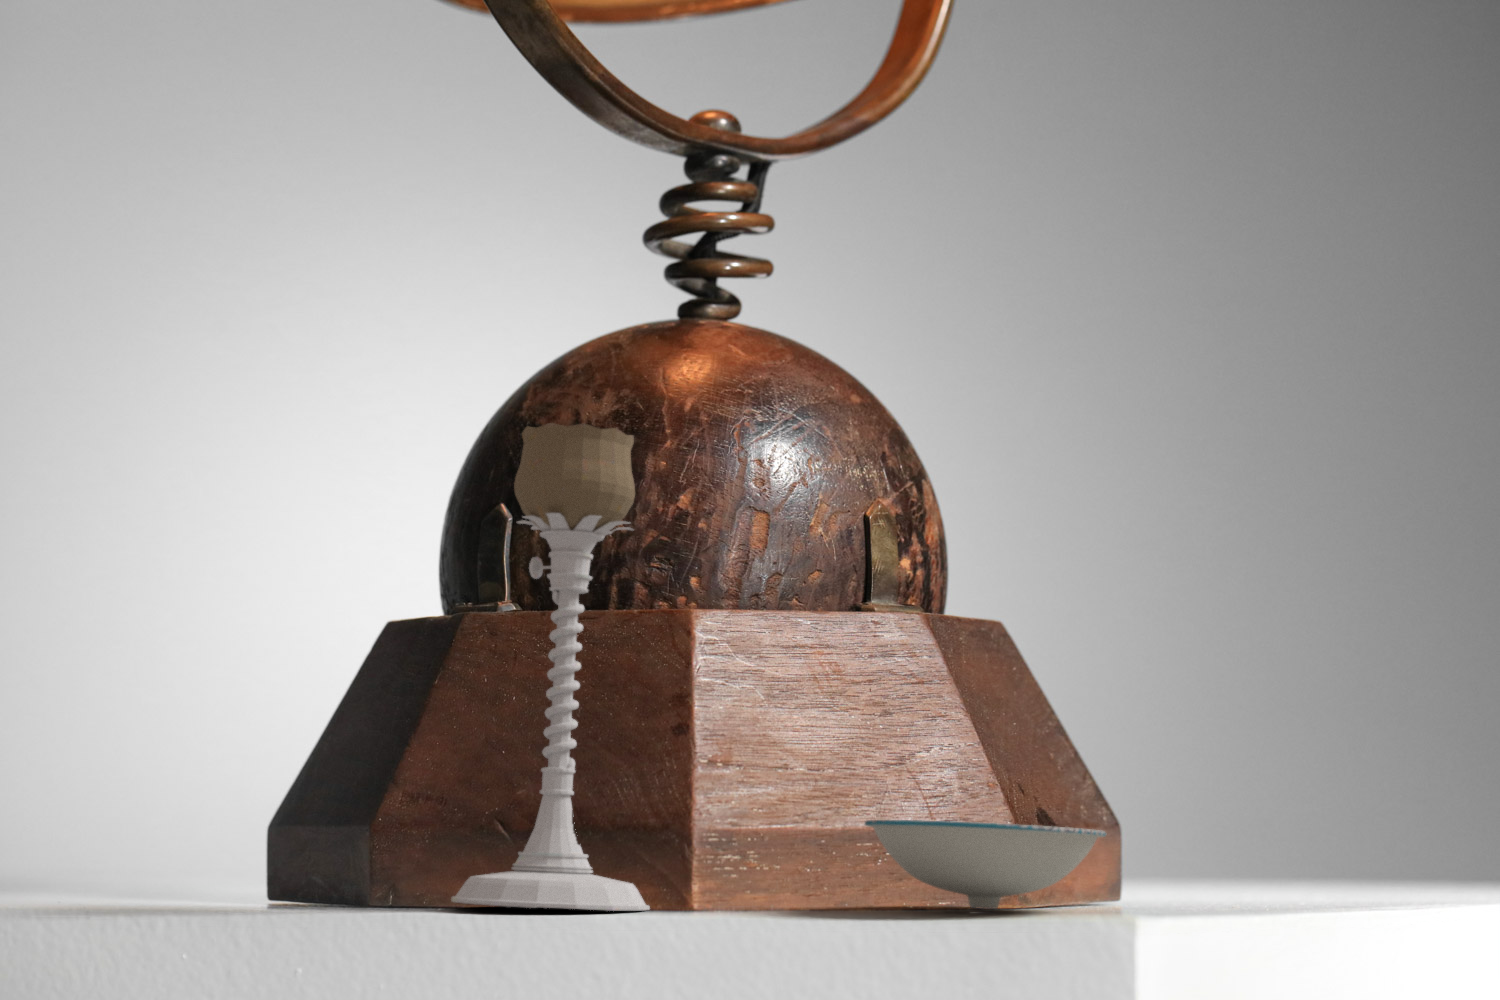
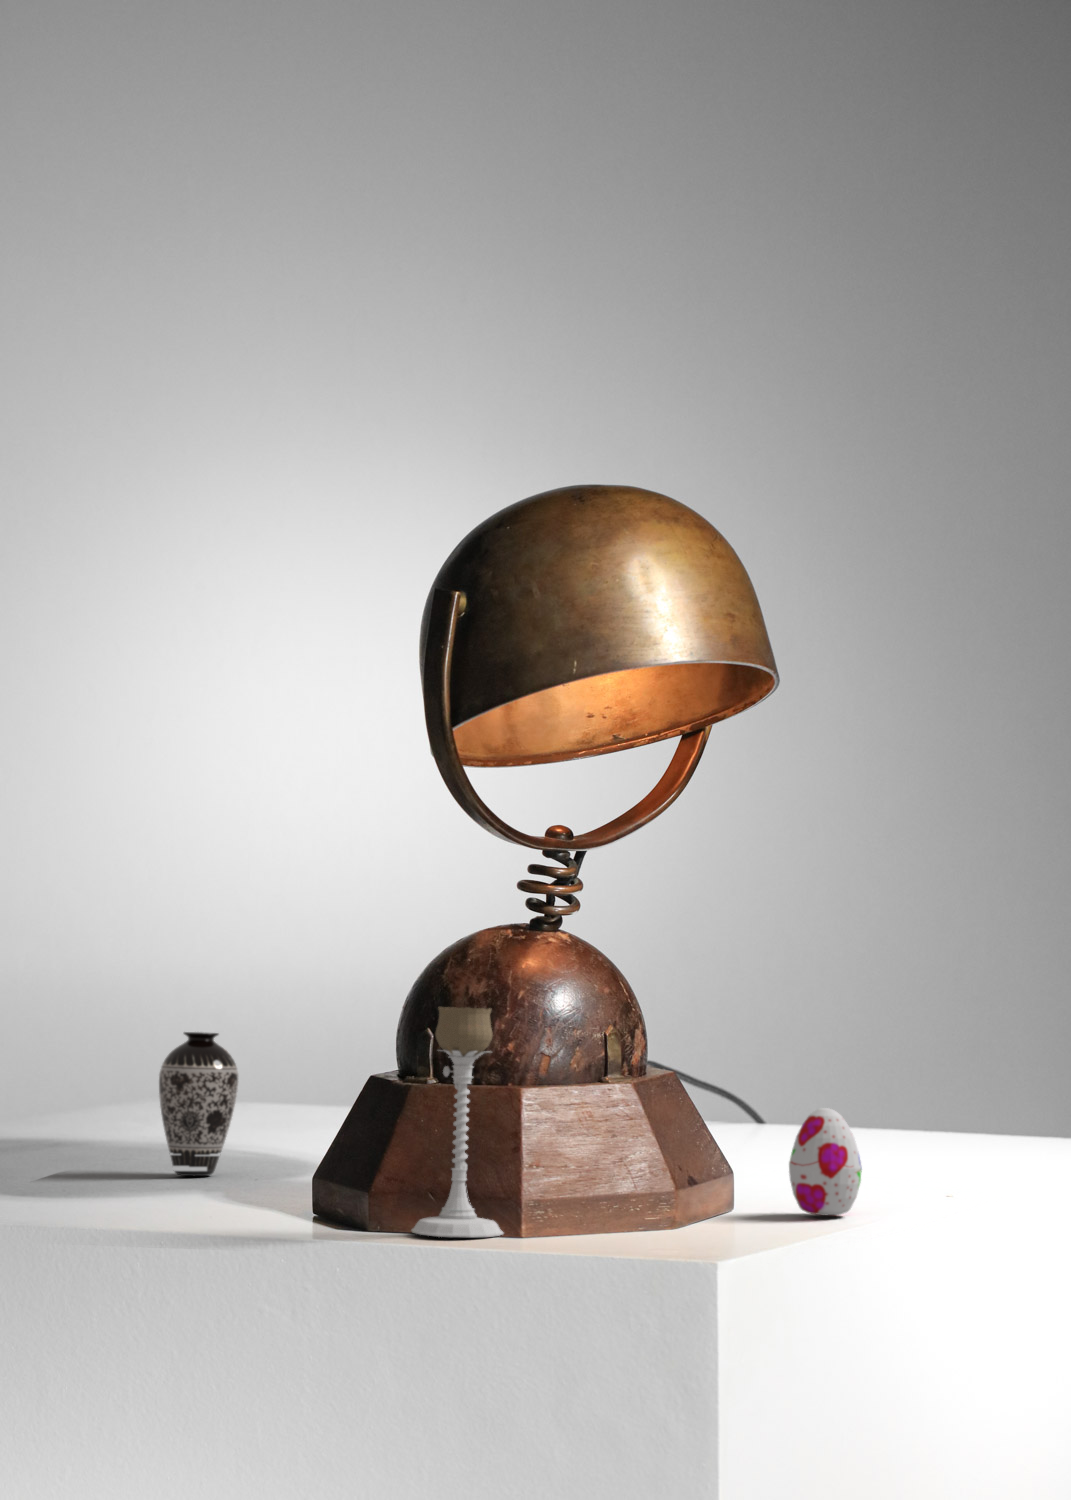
decorative vase: none [69,623,208,867] -> present [159,1032,239,1176]
decorative egg: none [1226,682,1378,897] -> present [789,1108,862,1215]
ceramic bowl: present [865,820,1106,909] -> none [602,1189,715,1233]

